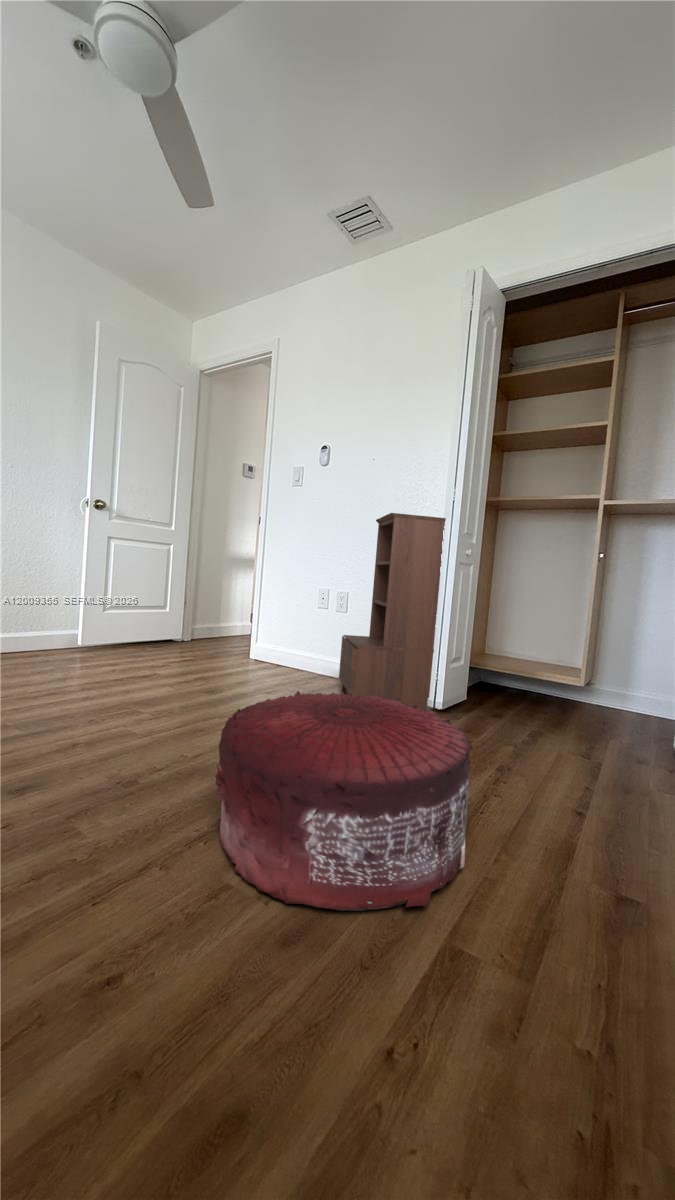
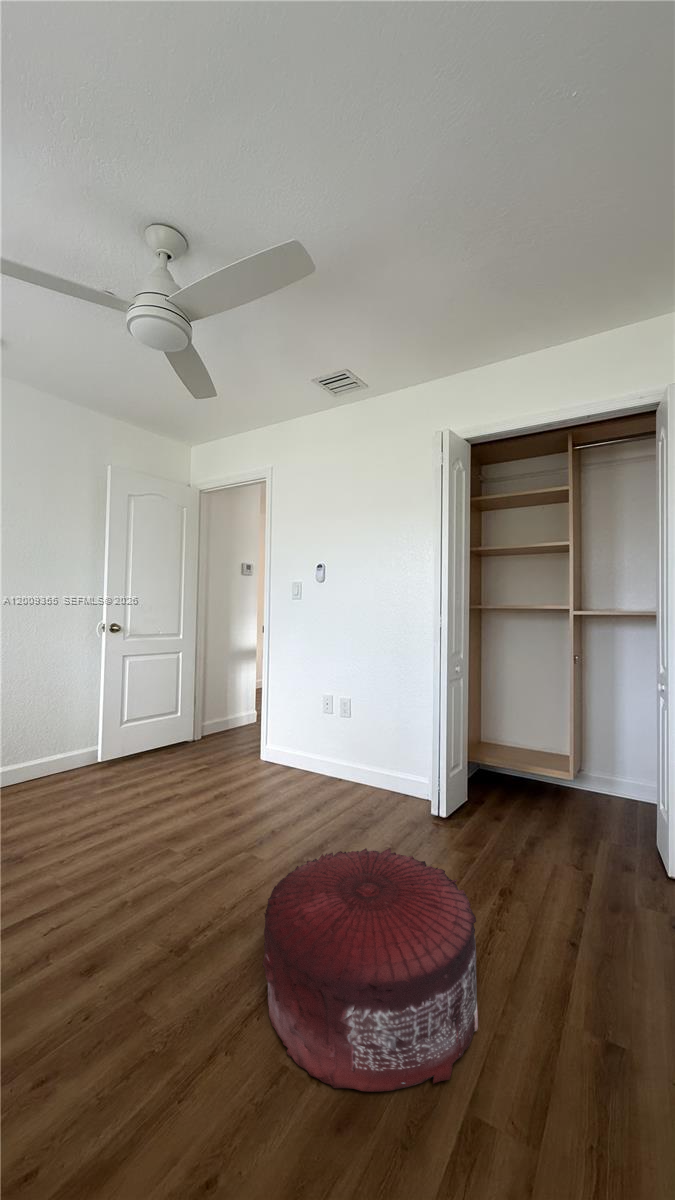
bookshelf: present [339,513,446,710] -> none [348,639,435,823]

